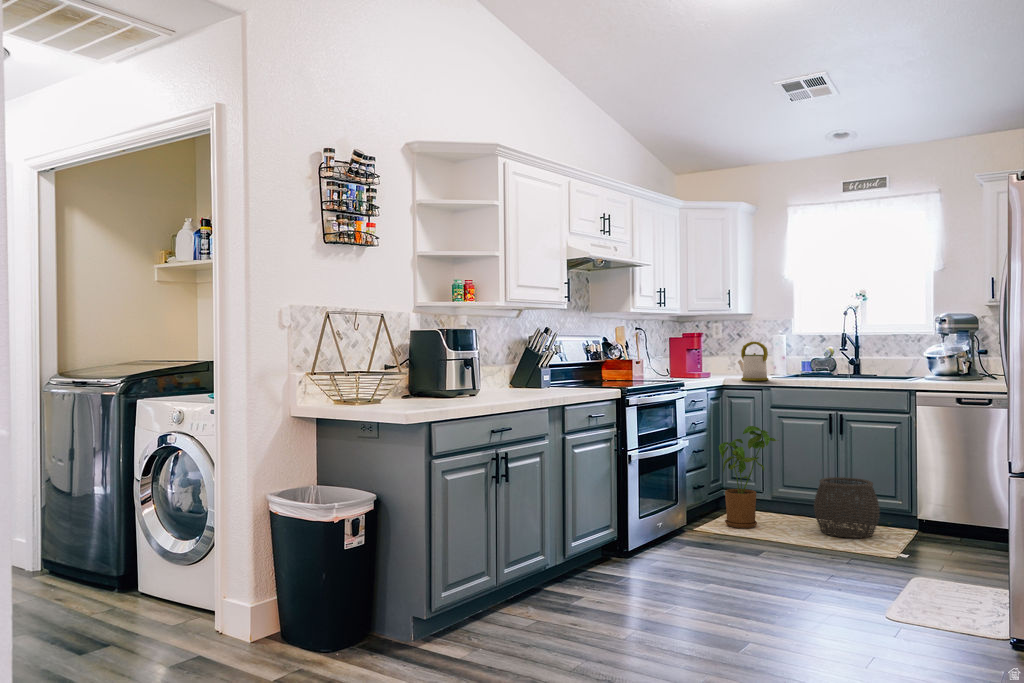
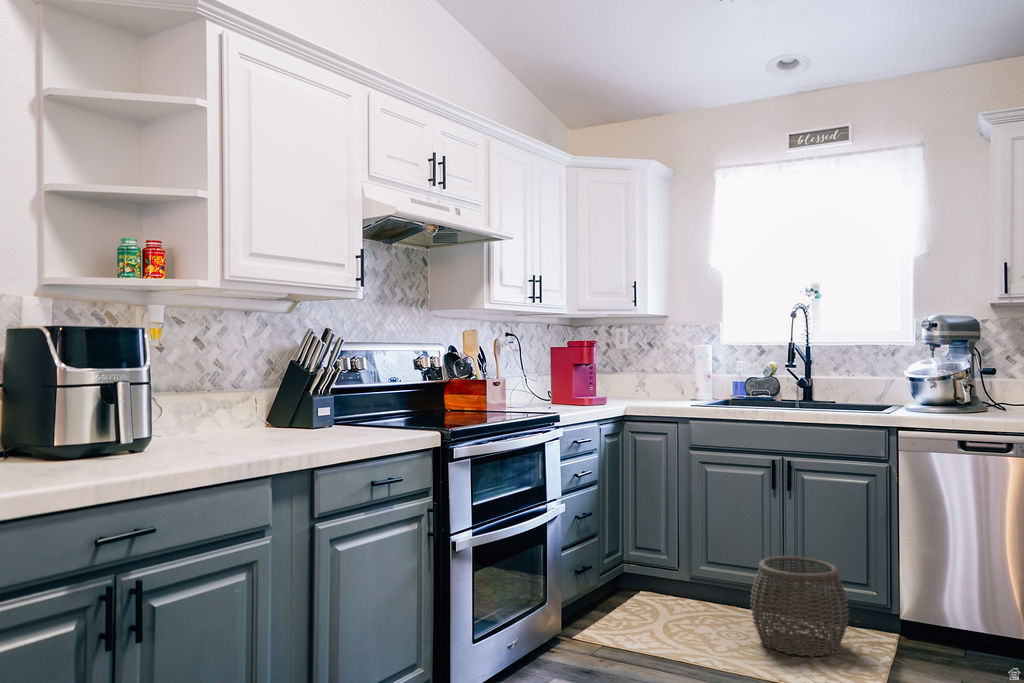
kettle: present [738,341,768,381] -> none [644,353,686,409]
house plant: present [719,426,777,528] -> none [613,479,701,635]

